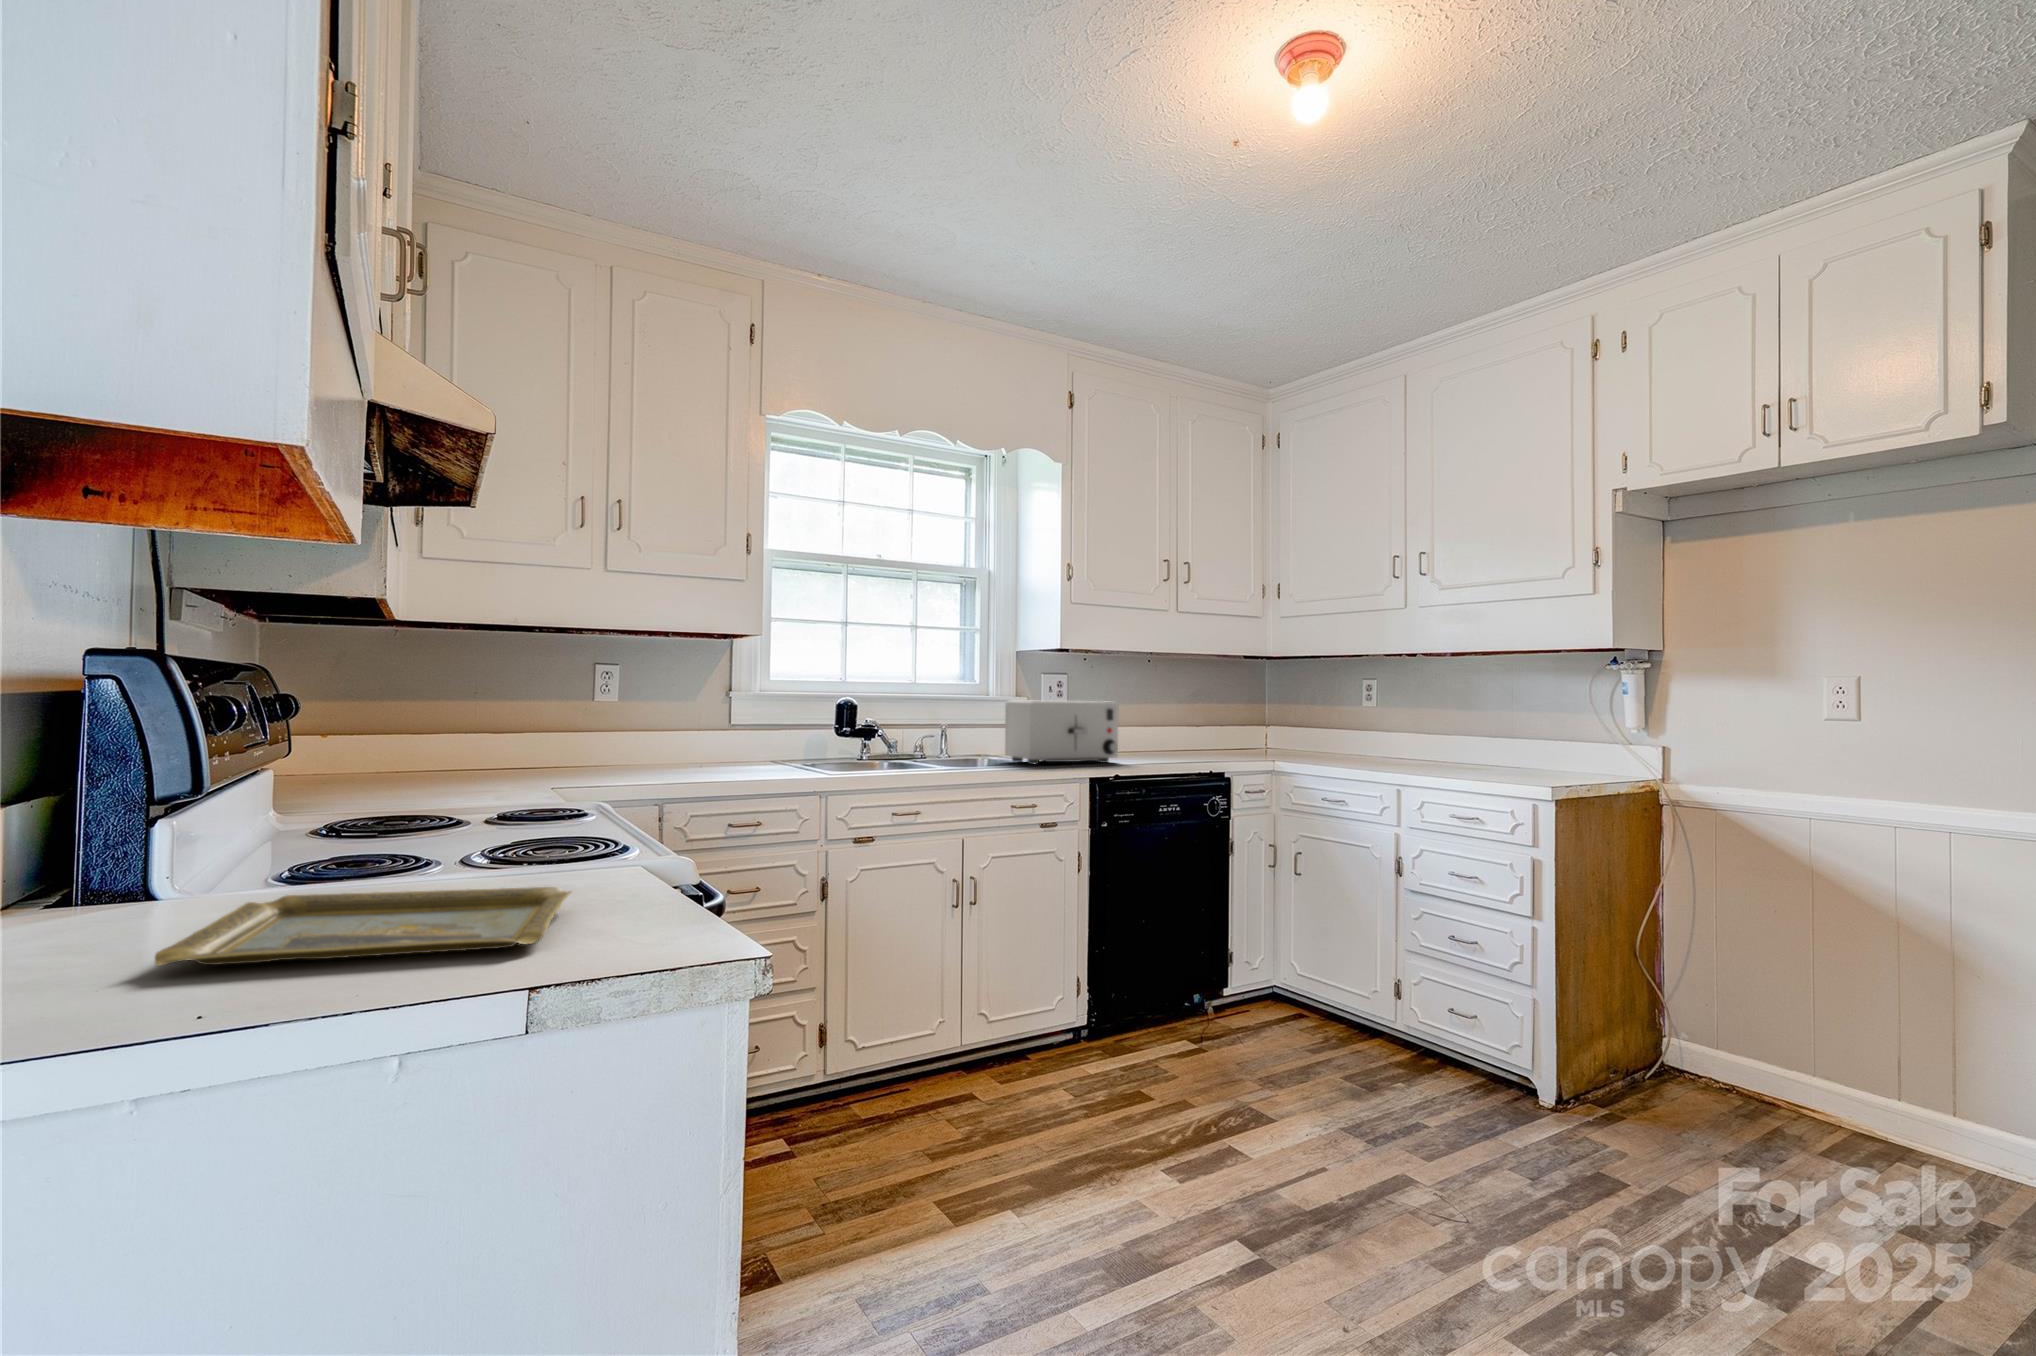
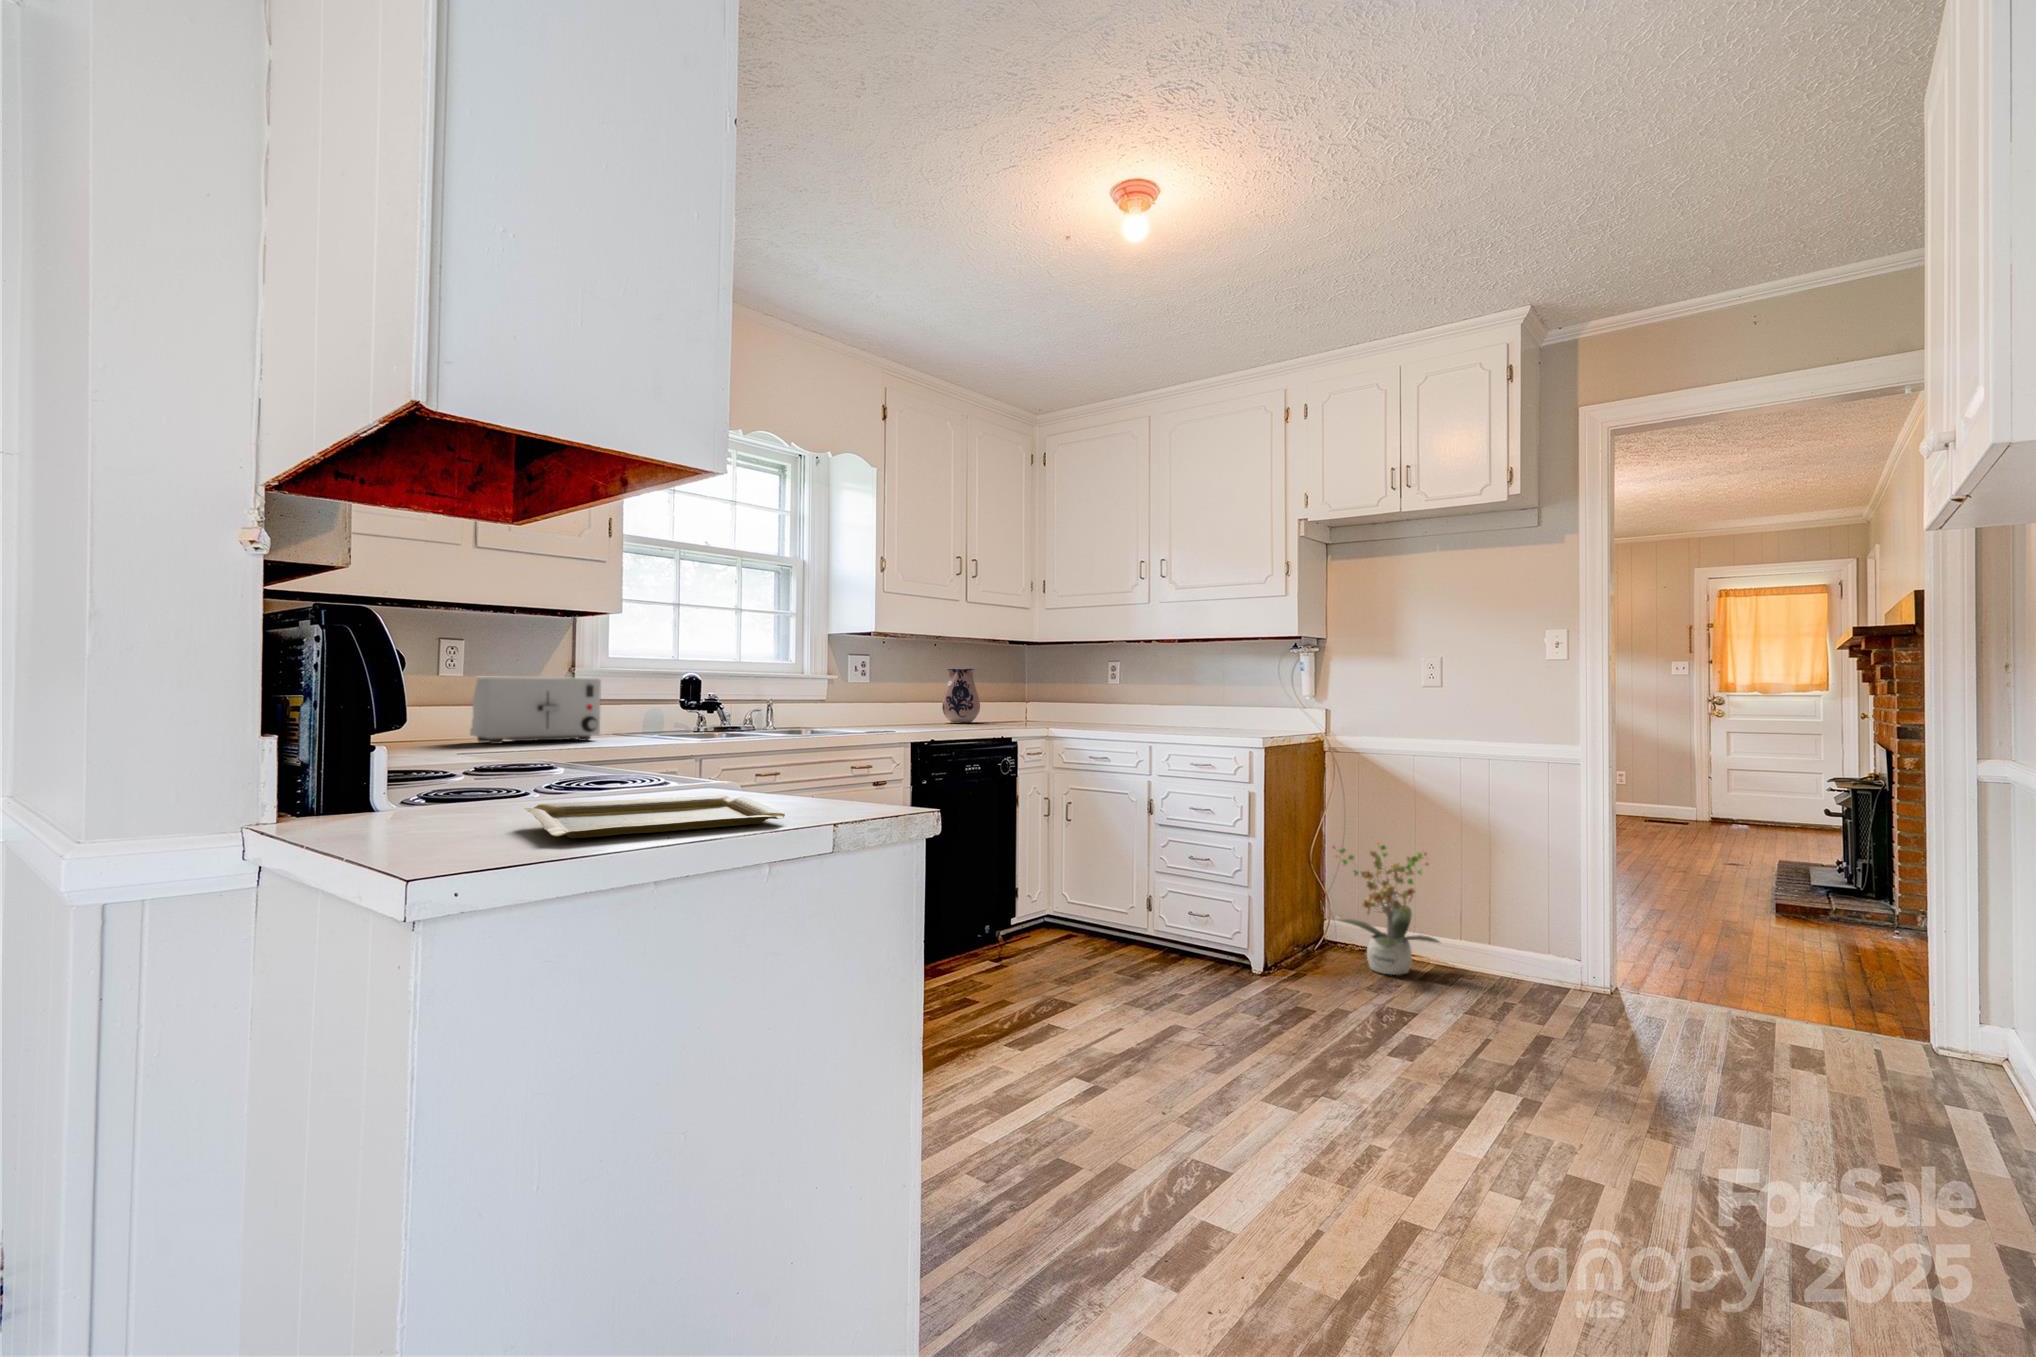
ceramic pitcher: none [1159,688,1203,750] -> present [942,669,980,722]
toaster: present [1005,700,1118,764] -> present [470,677,601,744]
potted plant: none [1668,937,1851,1138] -> present [1333,843,1439,975]

